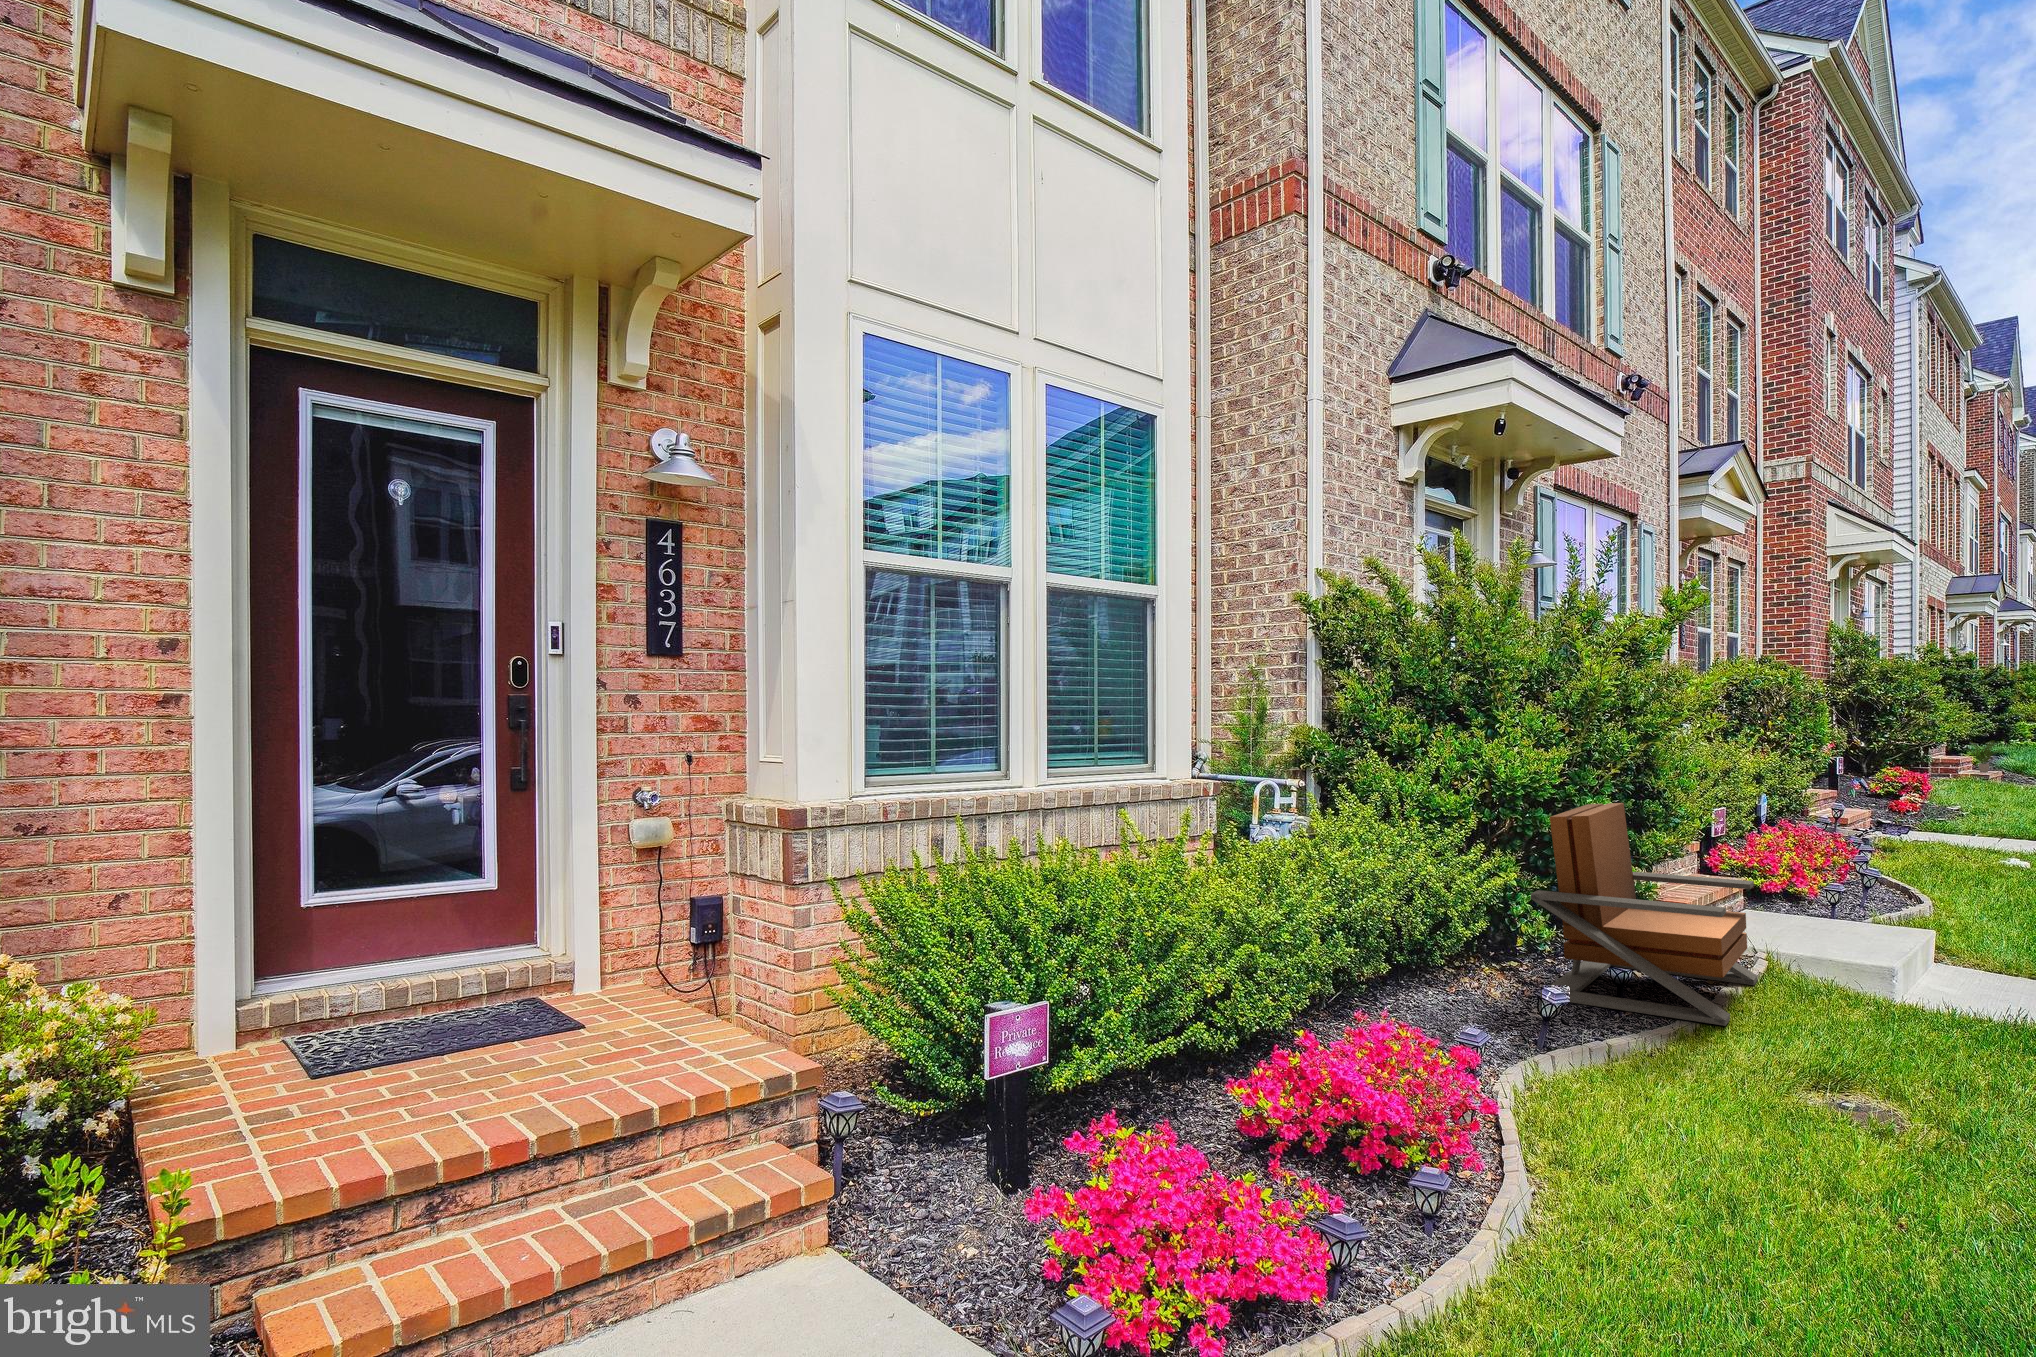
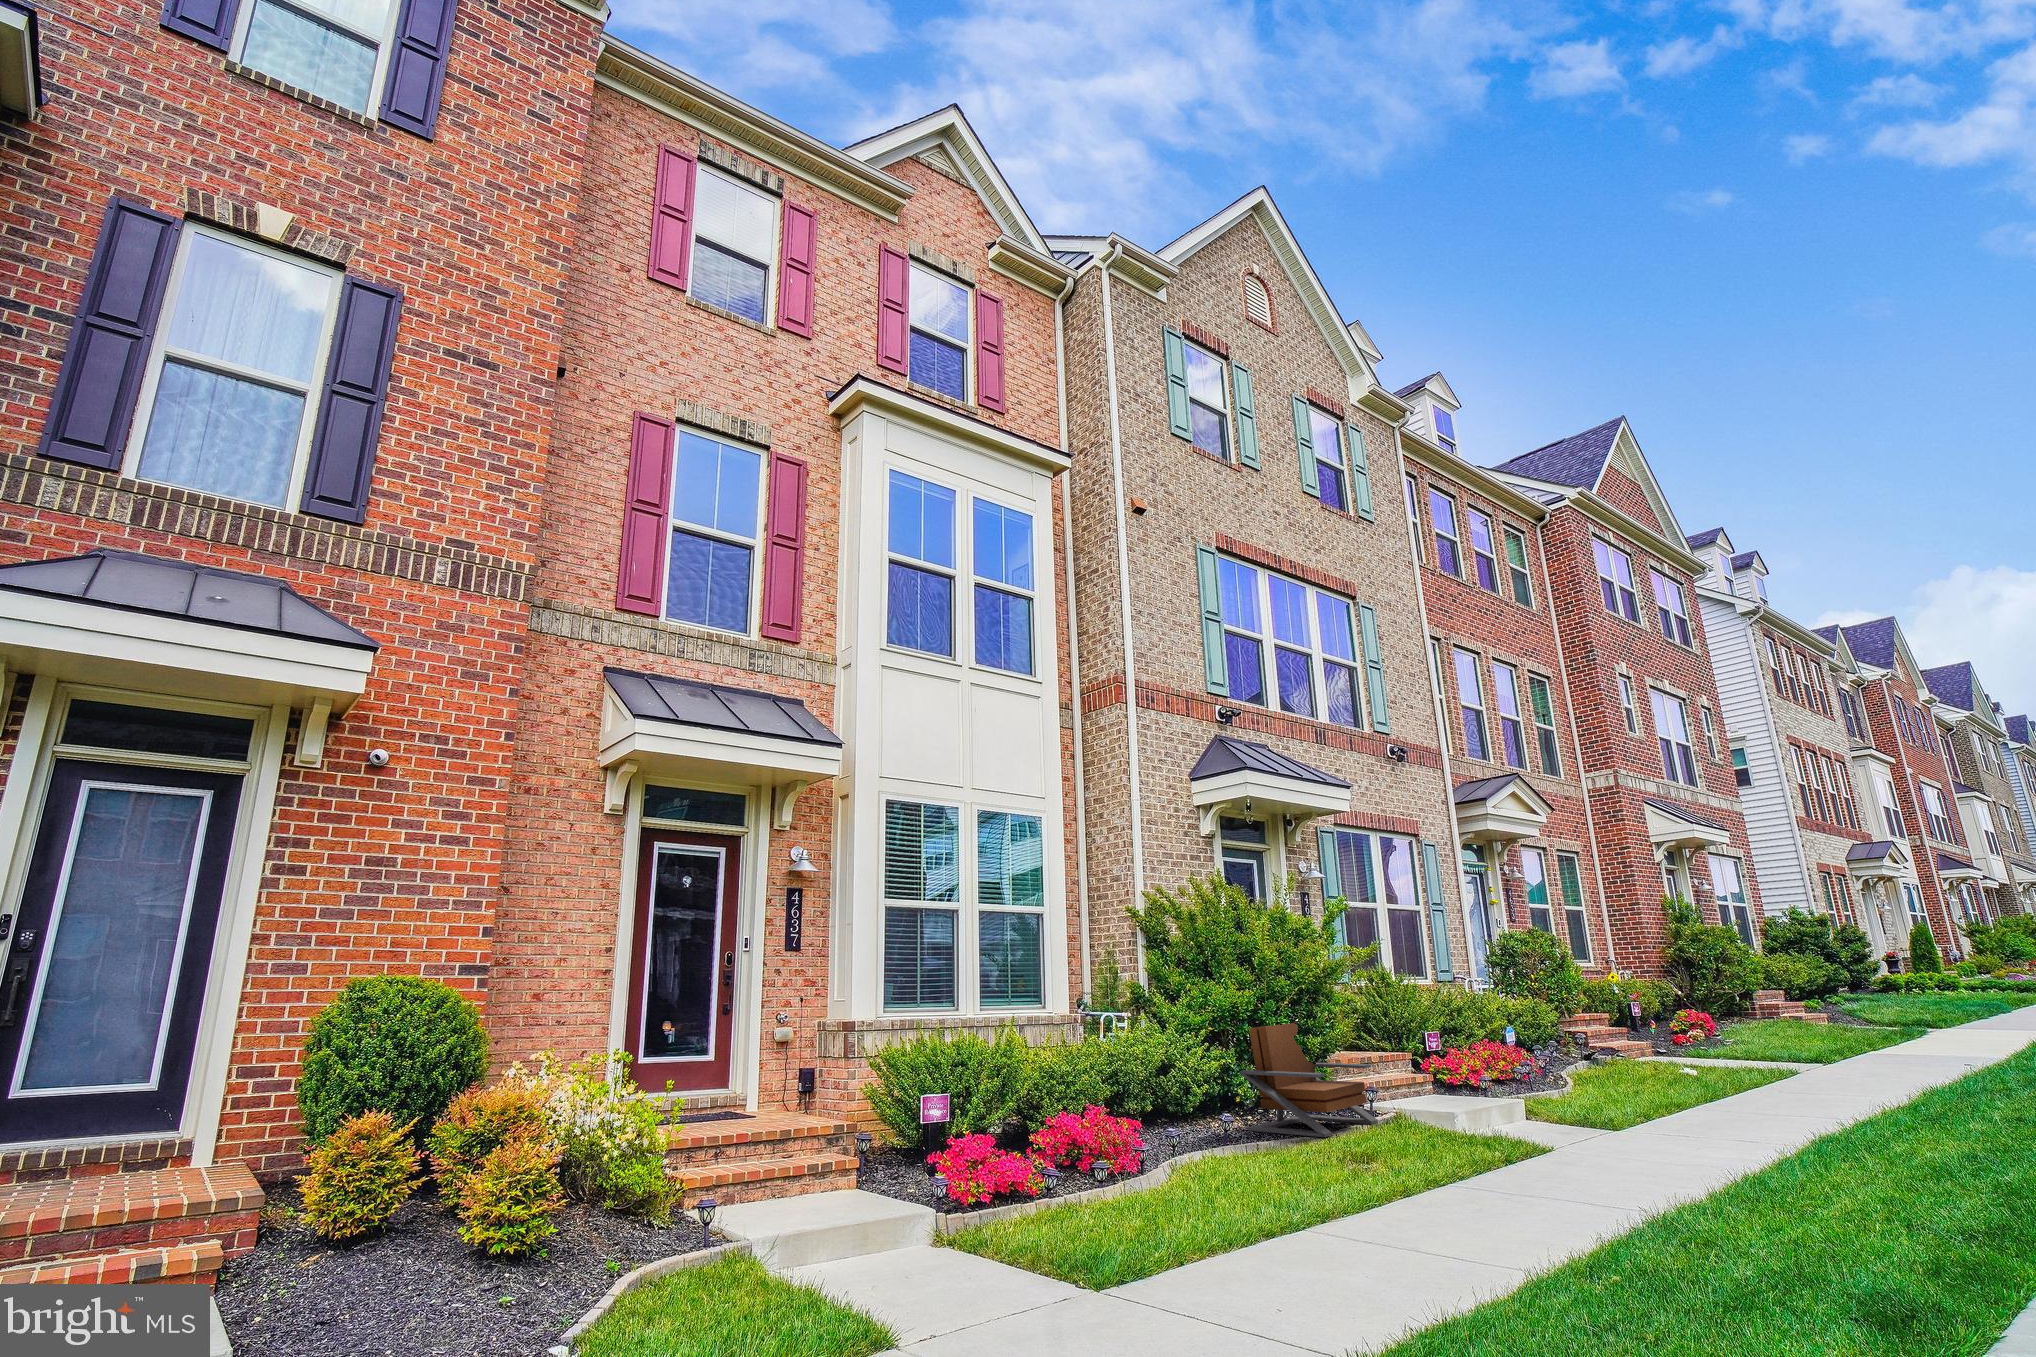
potted plant: present [1968,742,2000,772] -> none [1782,988,1813,1015]

